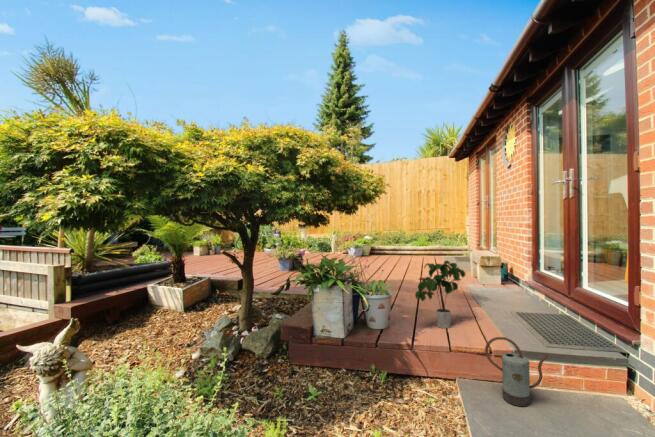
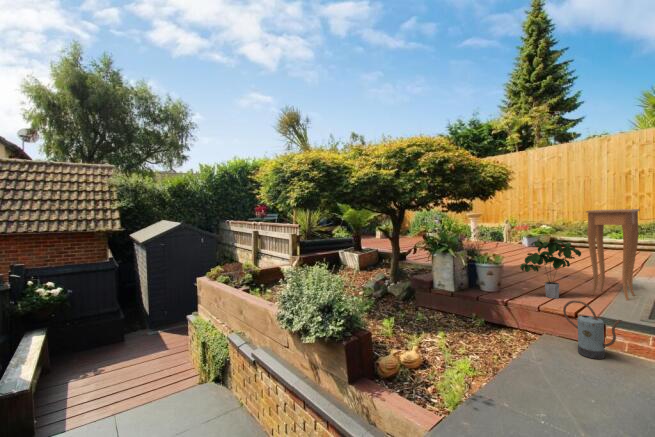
side table: none [463,226,504,319] -> present [586,209,639,300]

